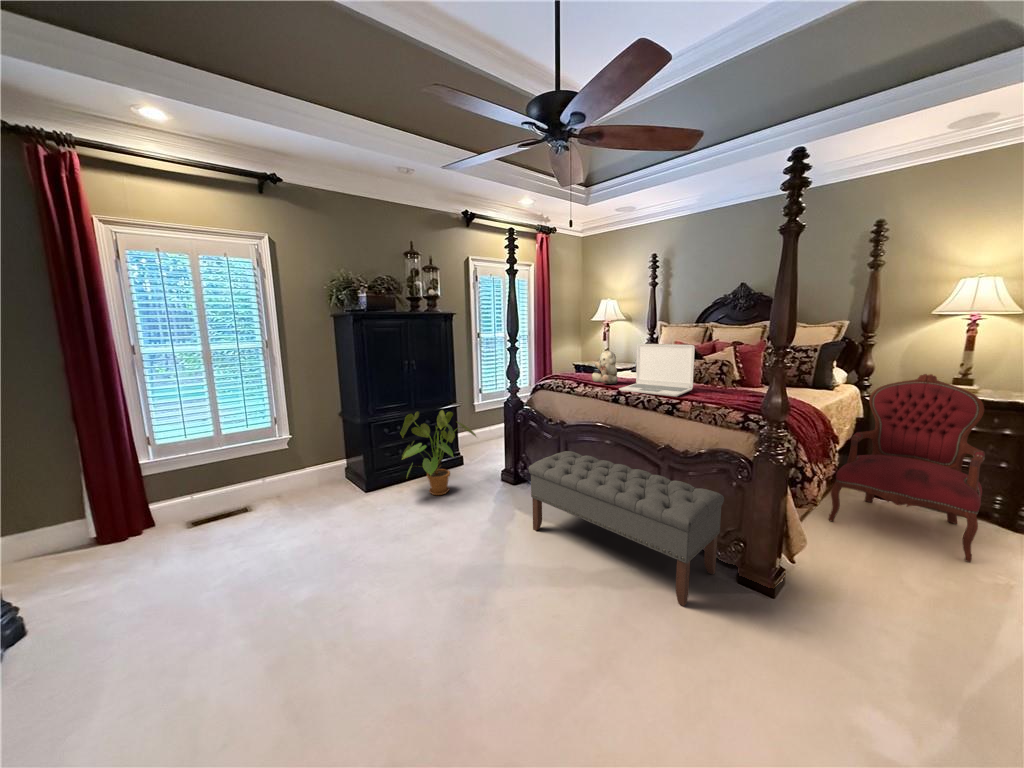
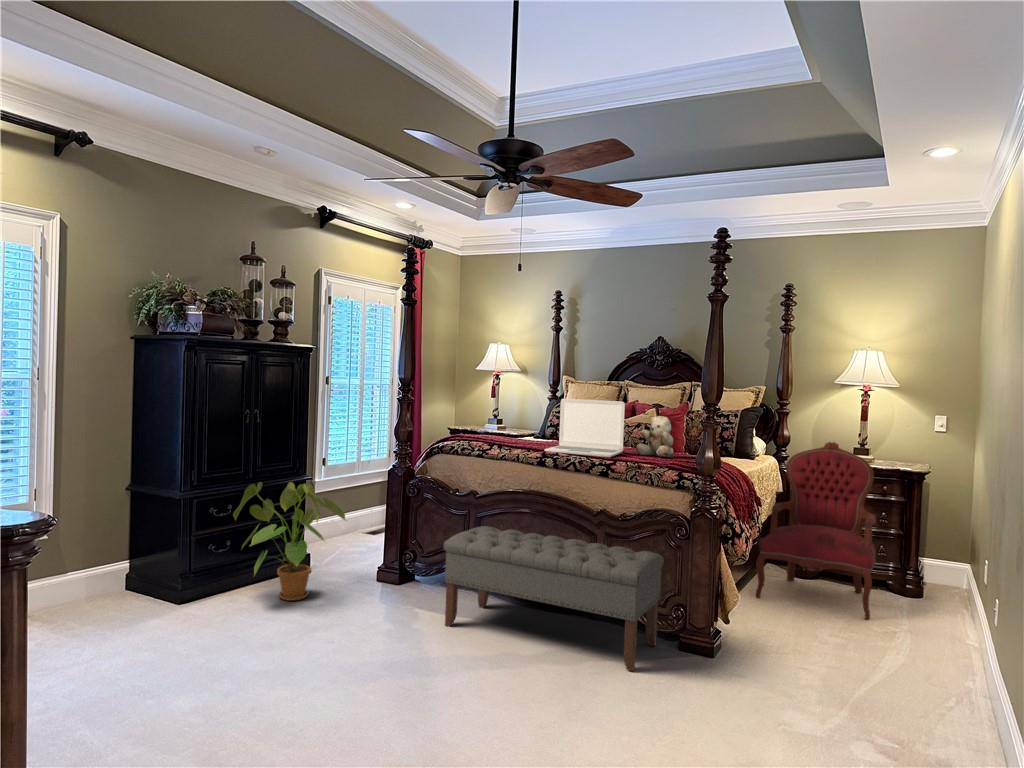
teddy bear: present [592,351,618,384] -> present [636,416,674,457]

